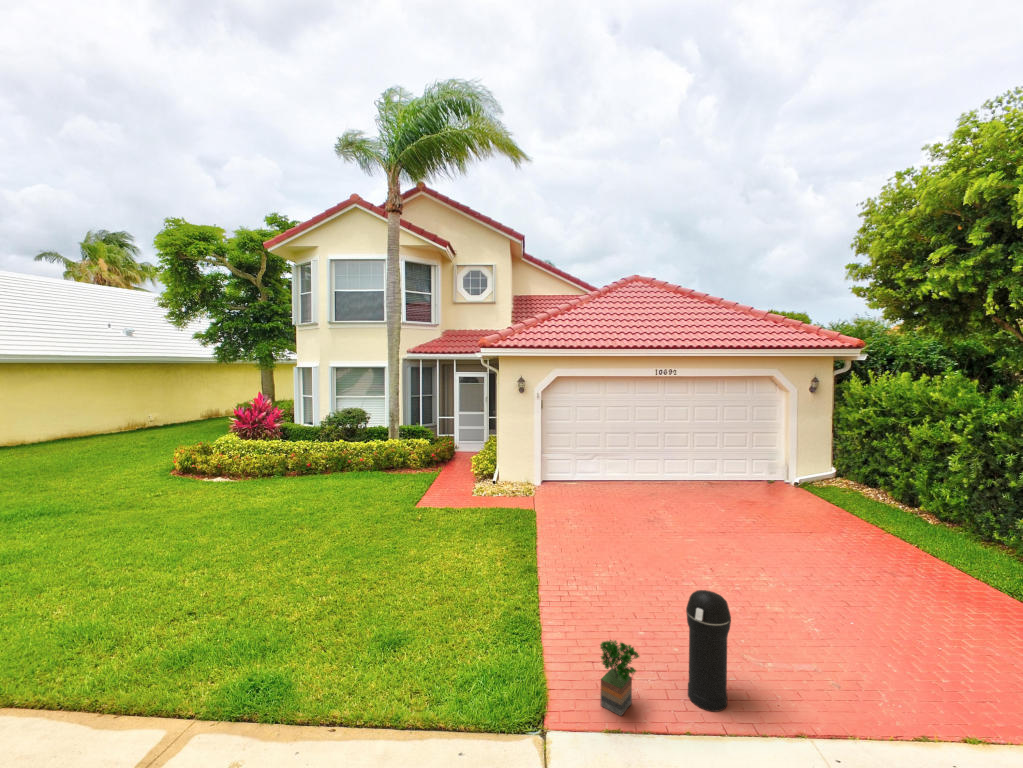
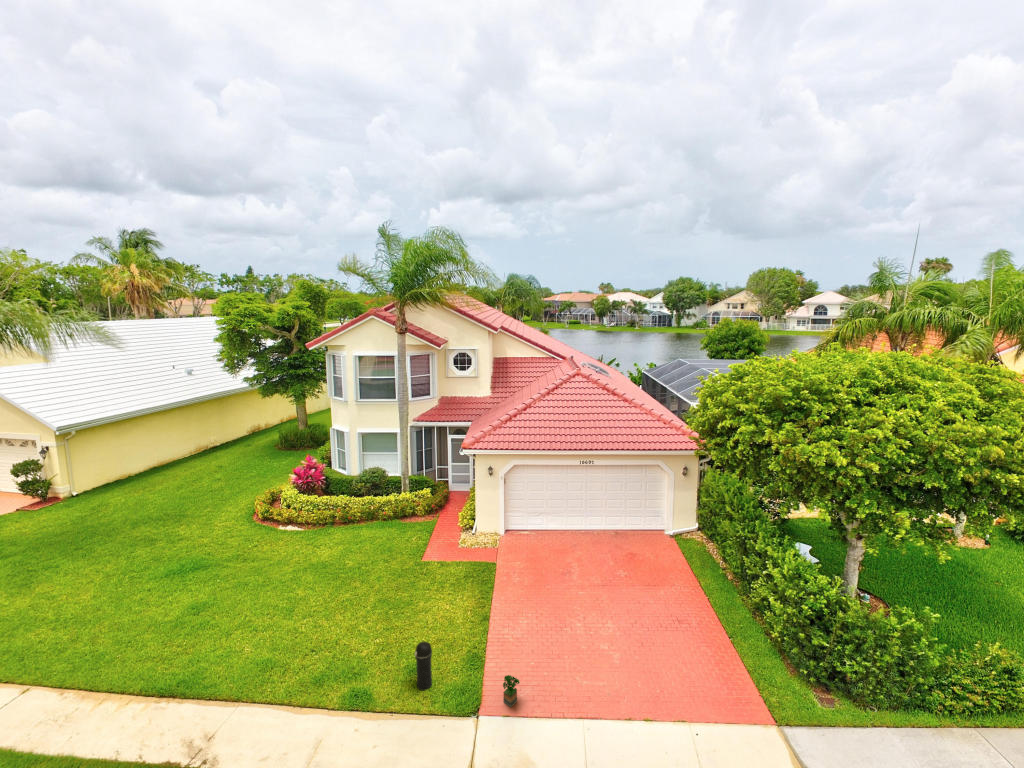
trash can: present [686,590,731,711] -> present [415,642,432,691]

